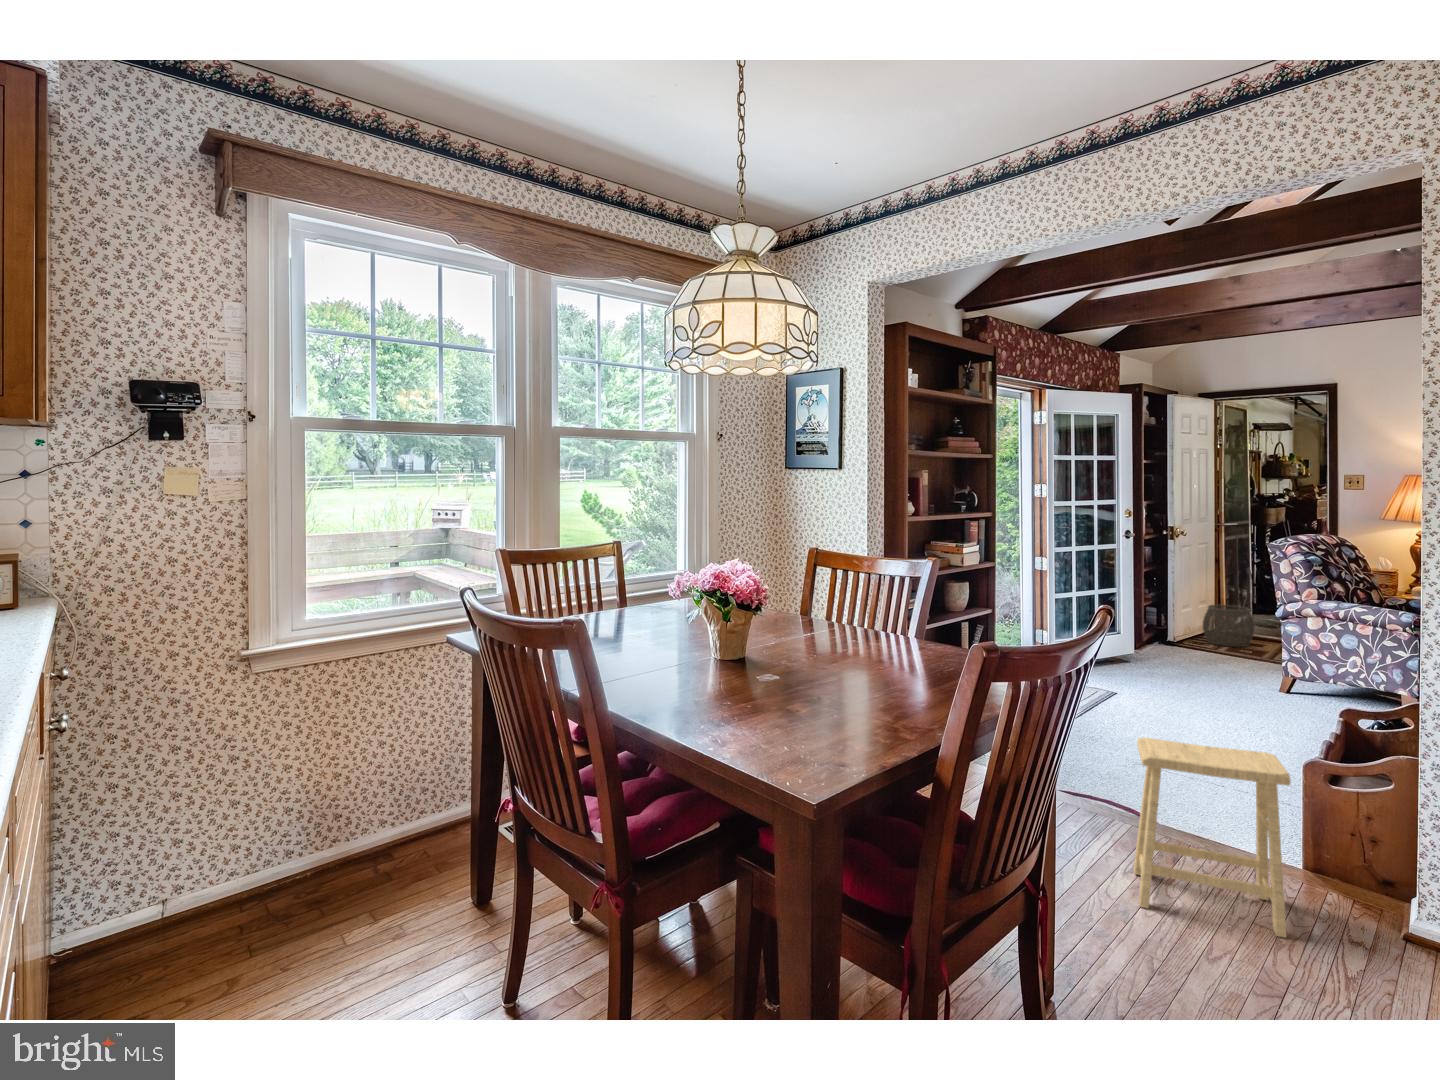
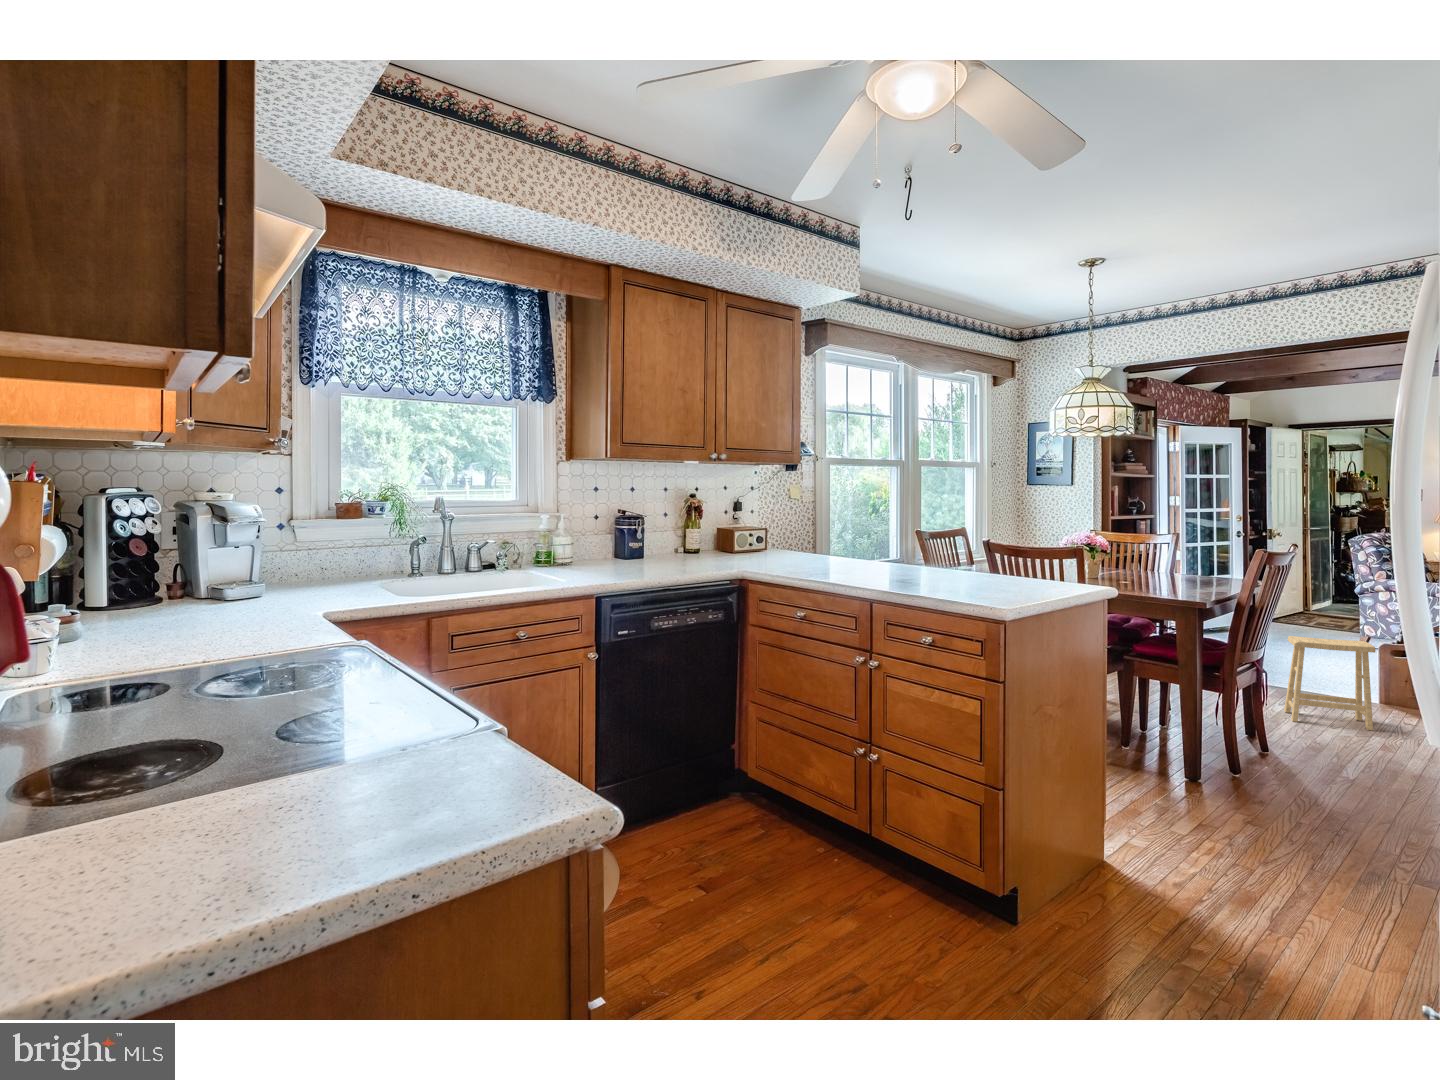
woven basket: present [1203,605,1254,647] -> none [1292,590,1335,622]

